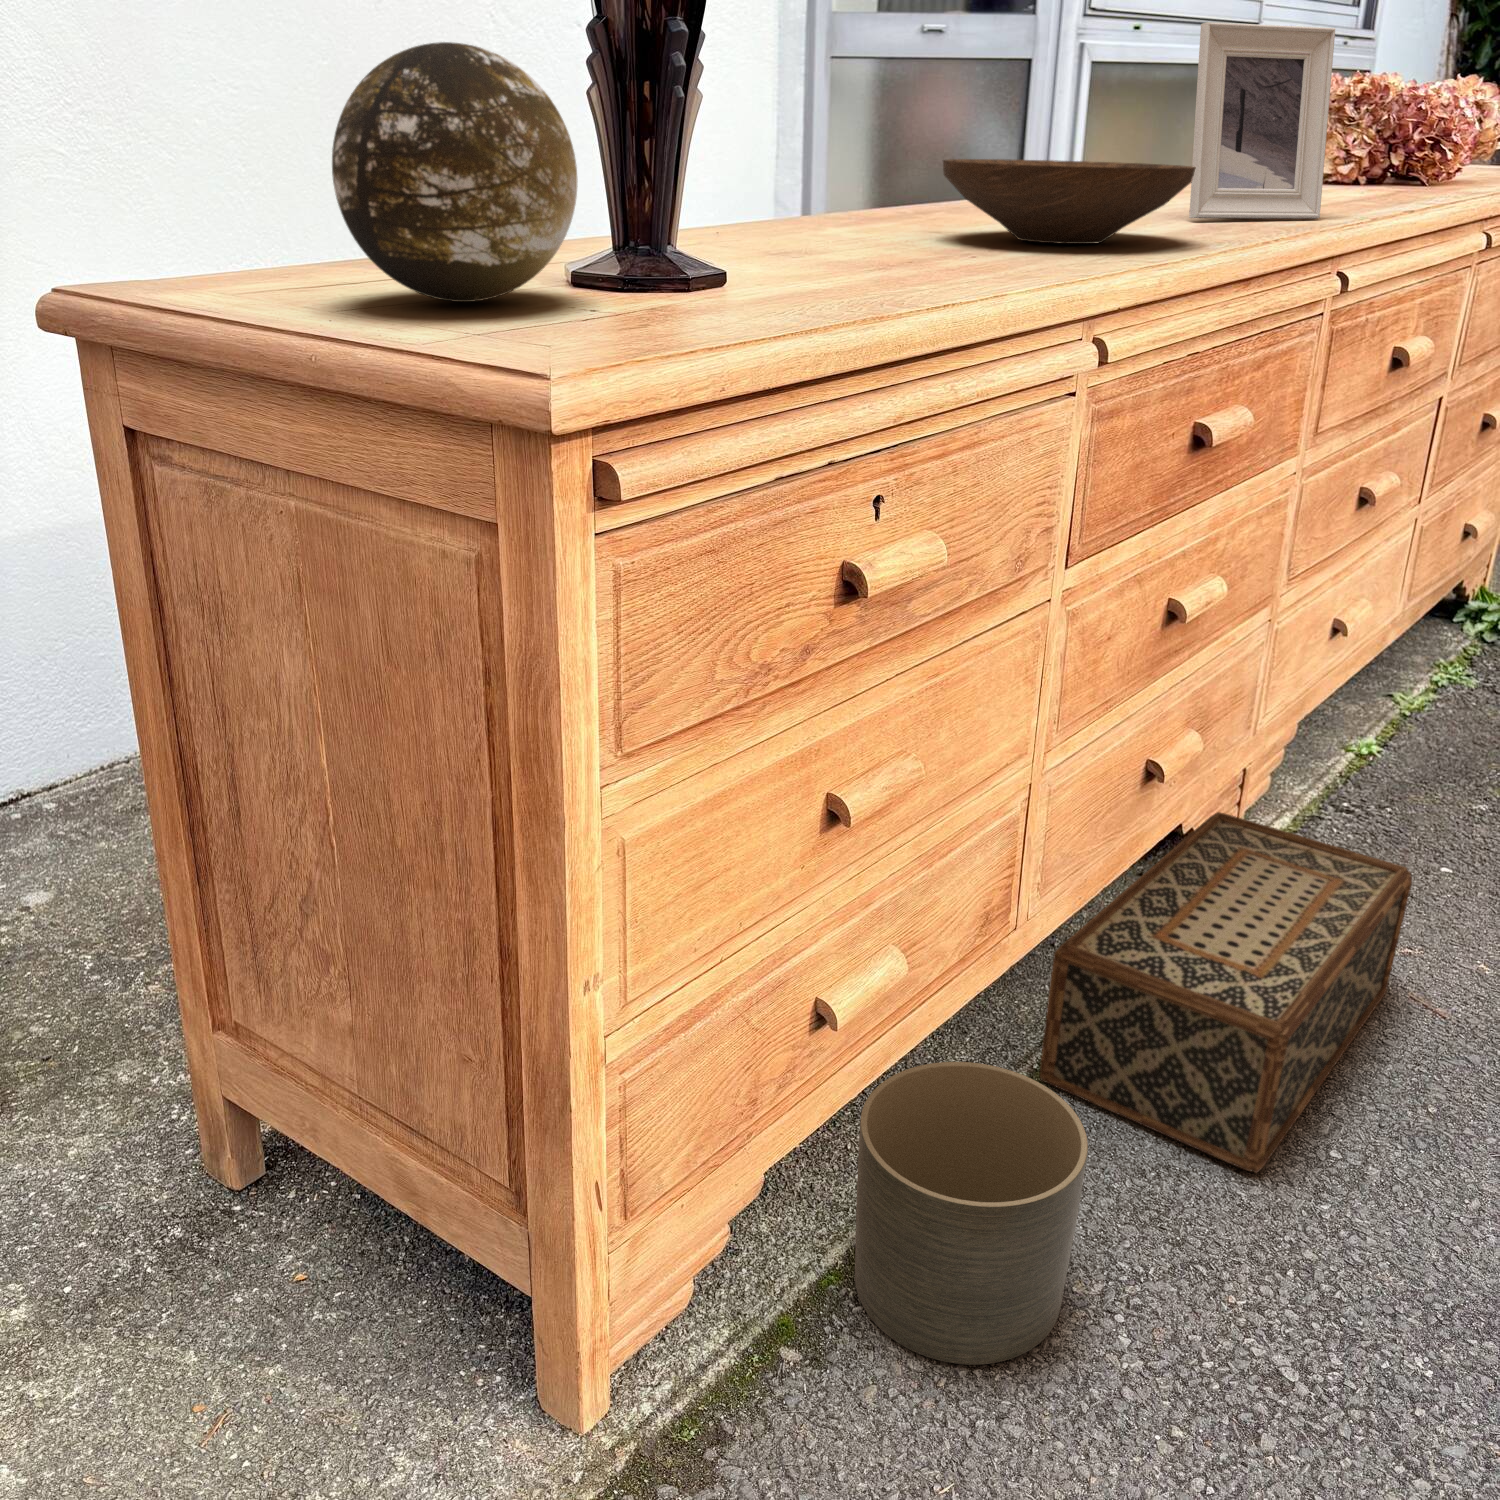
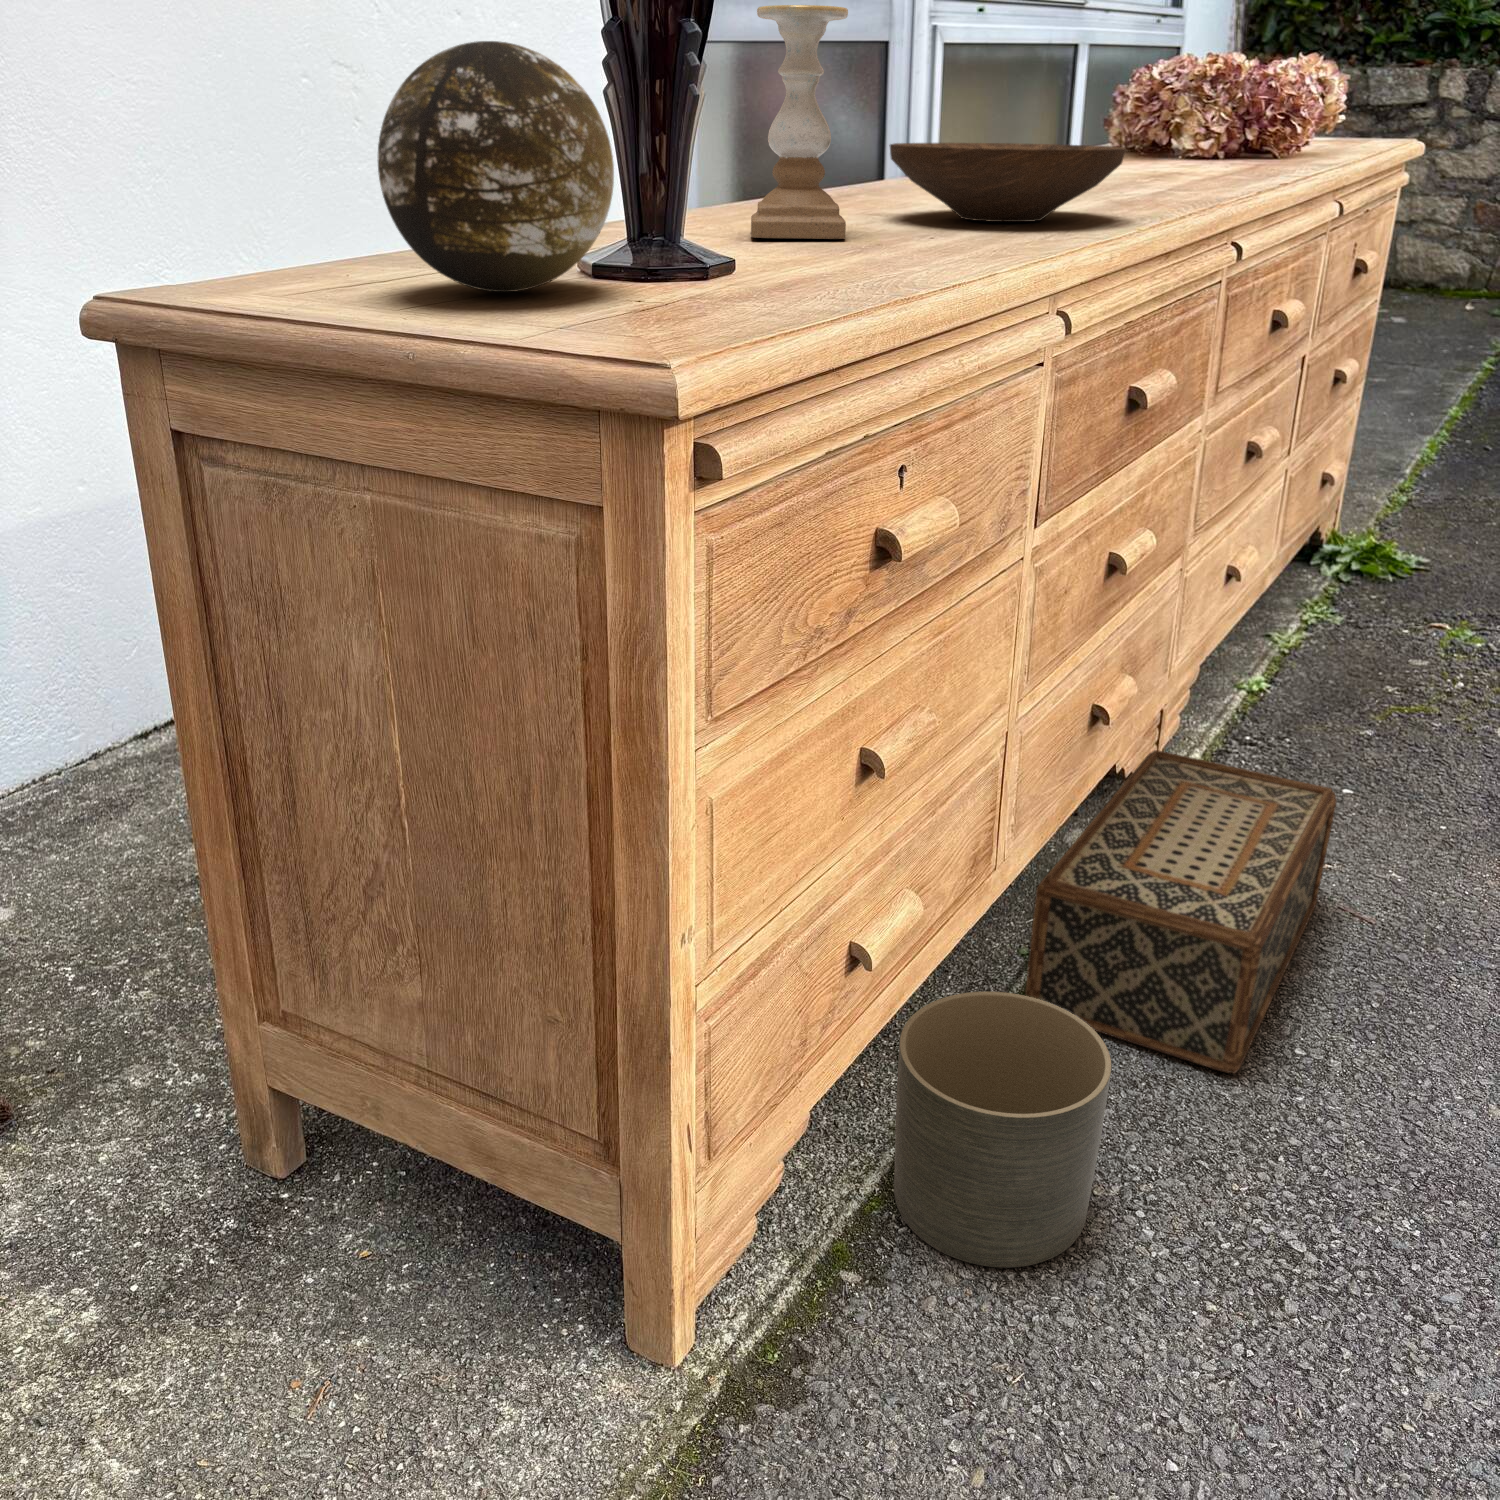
candle holder: none [774,12,884,257] -> present [751,5,848,239]
picture frame: present [1189,22,1335,219] -> none [1099,10,1221,195]

